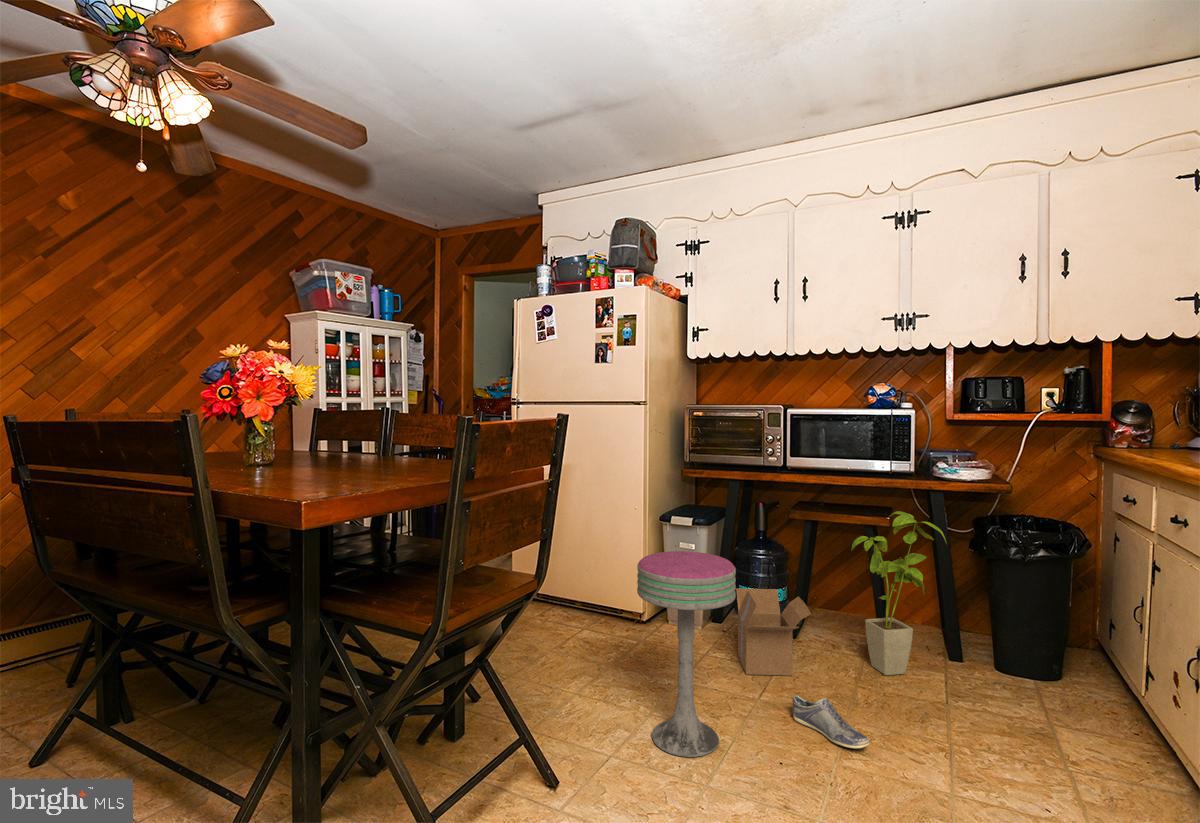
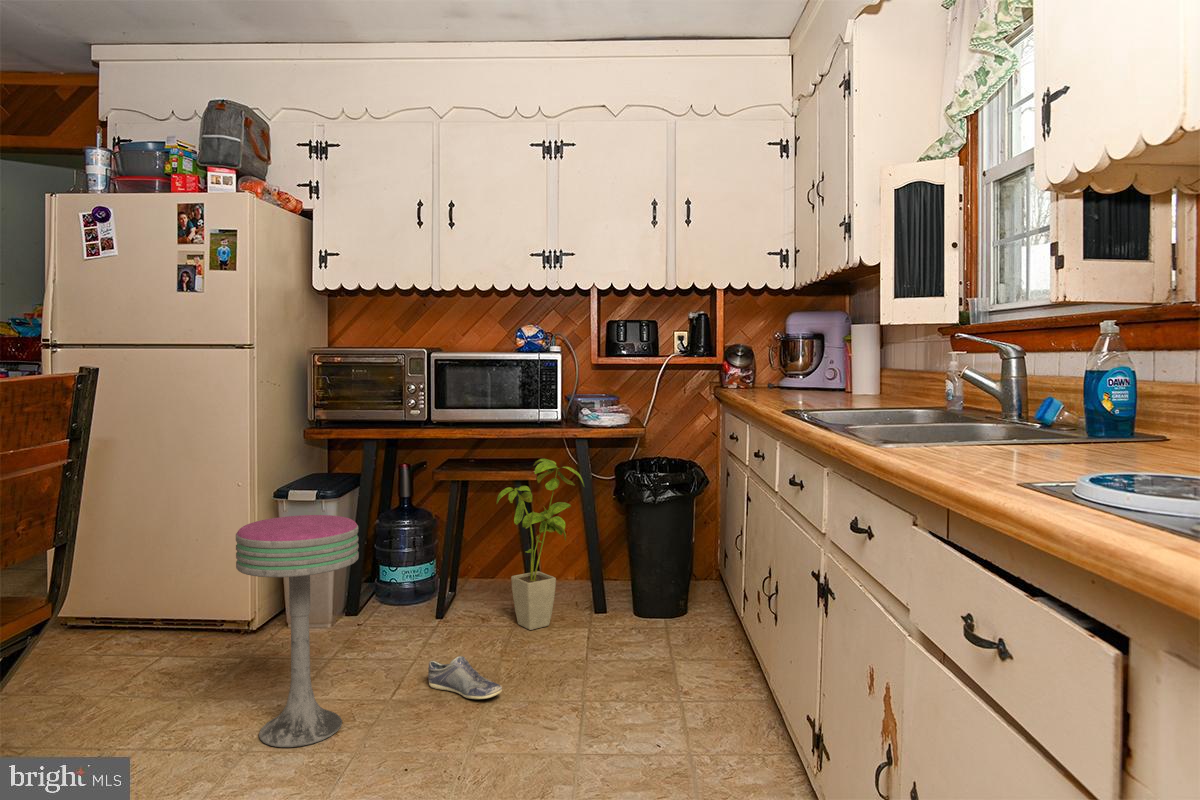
cardboard box: present [736,588,811,676] -> none [372,557,454,654]

